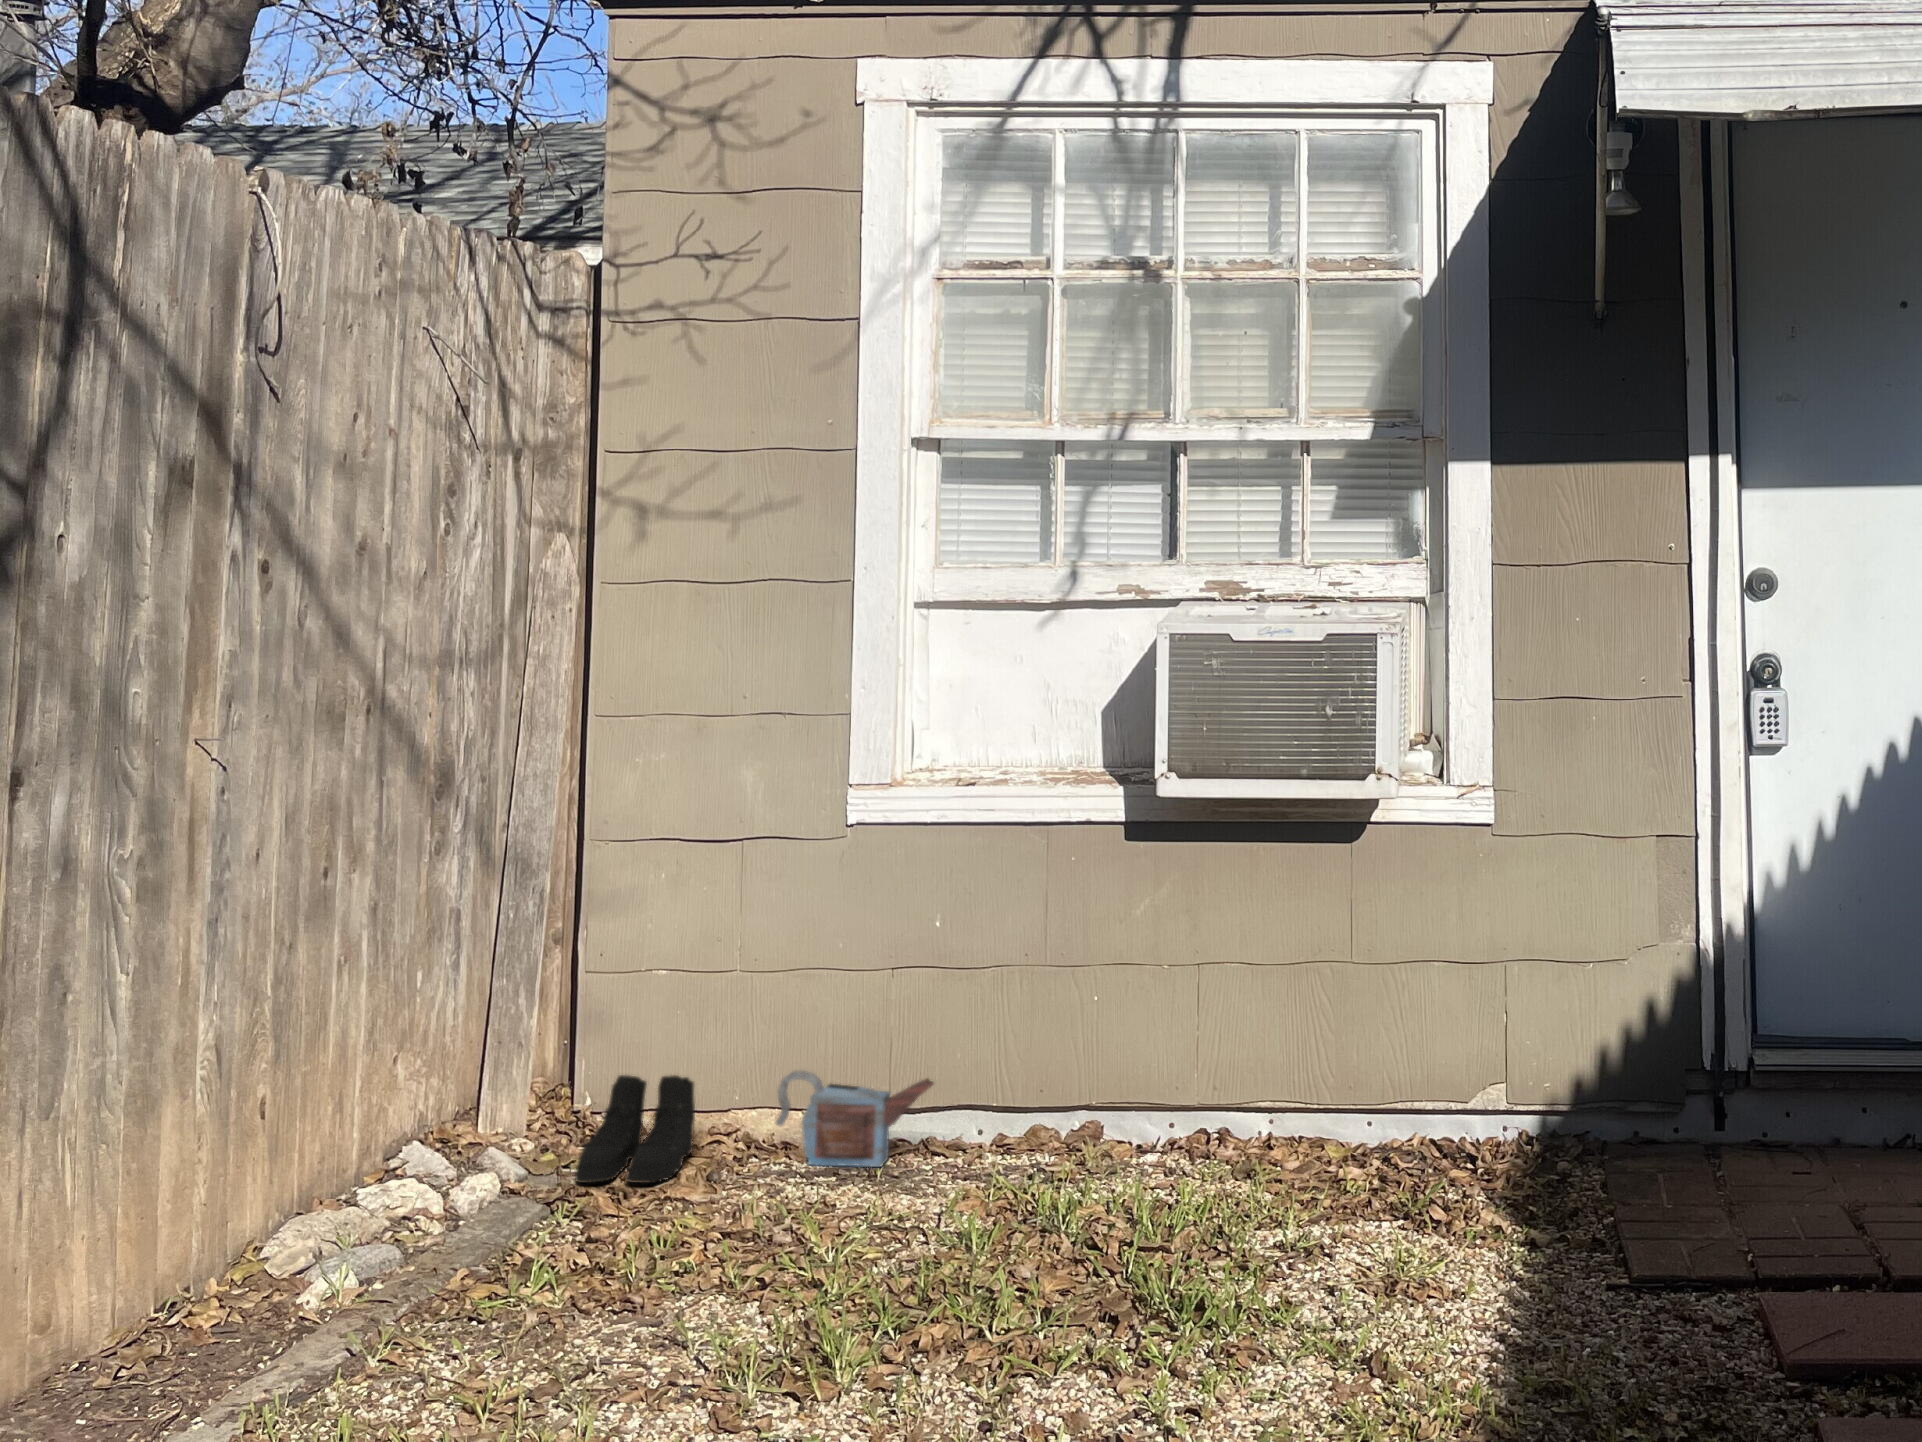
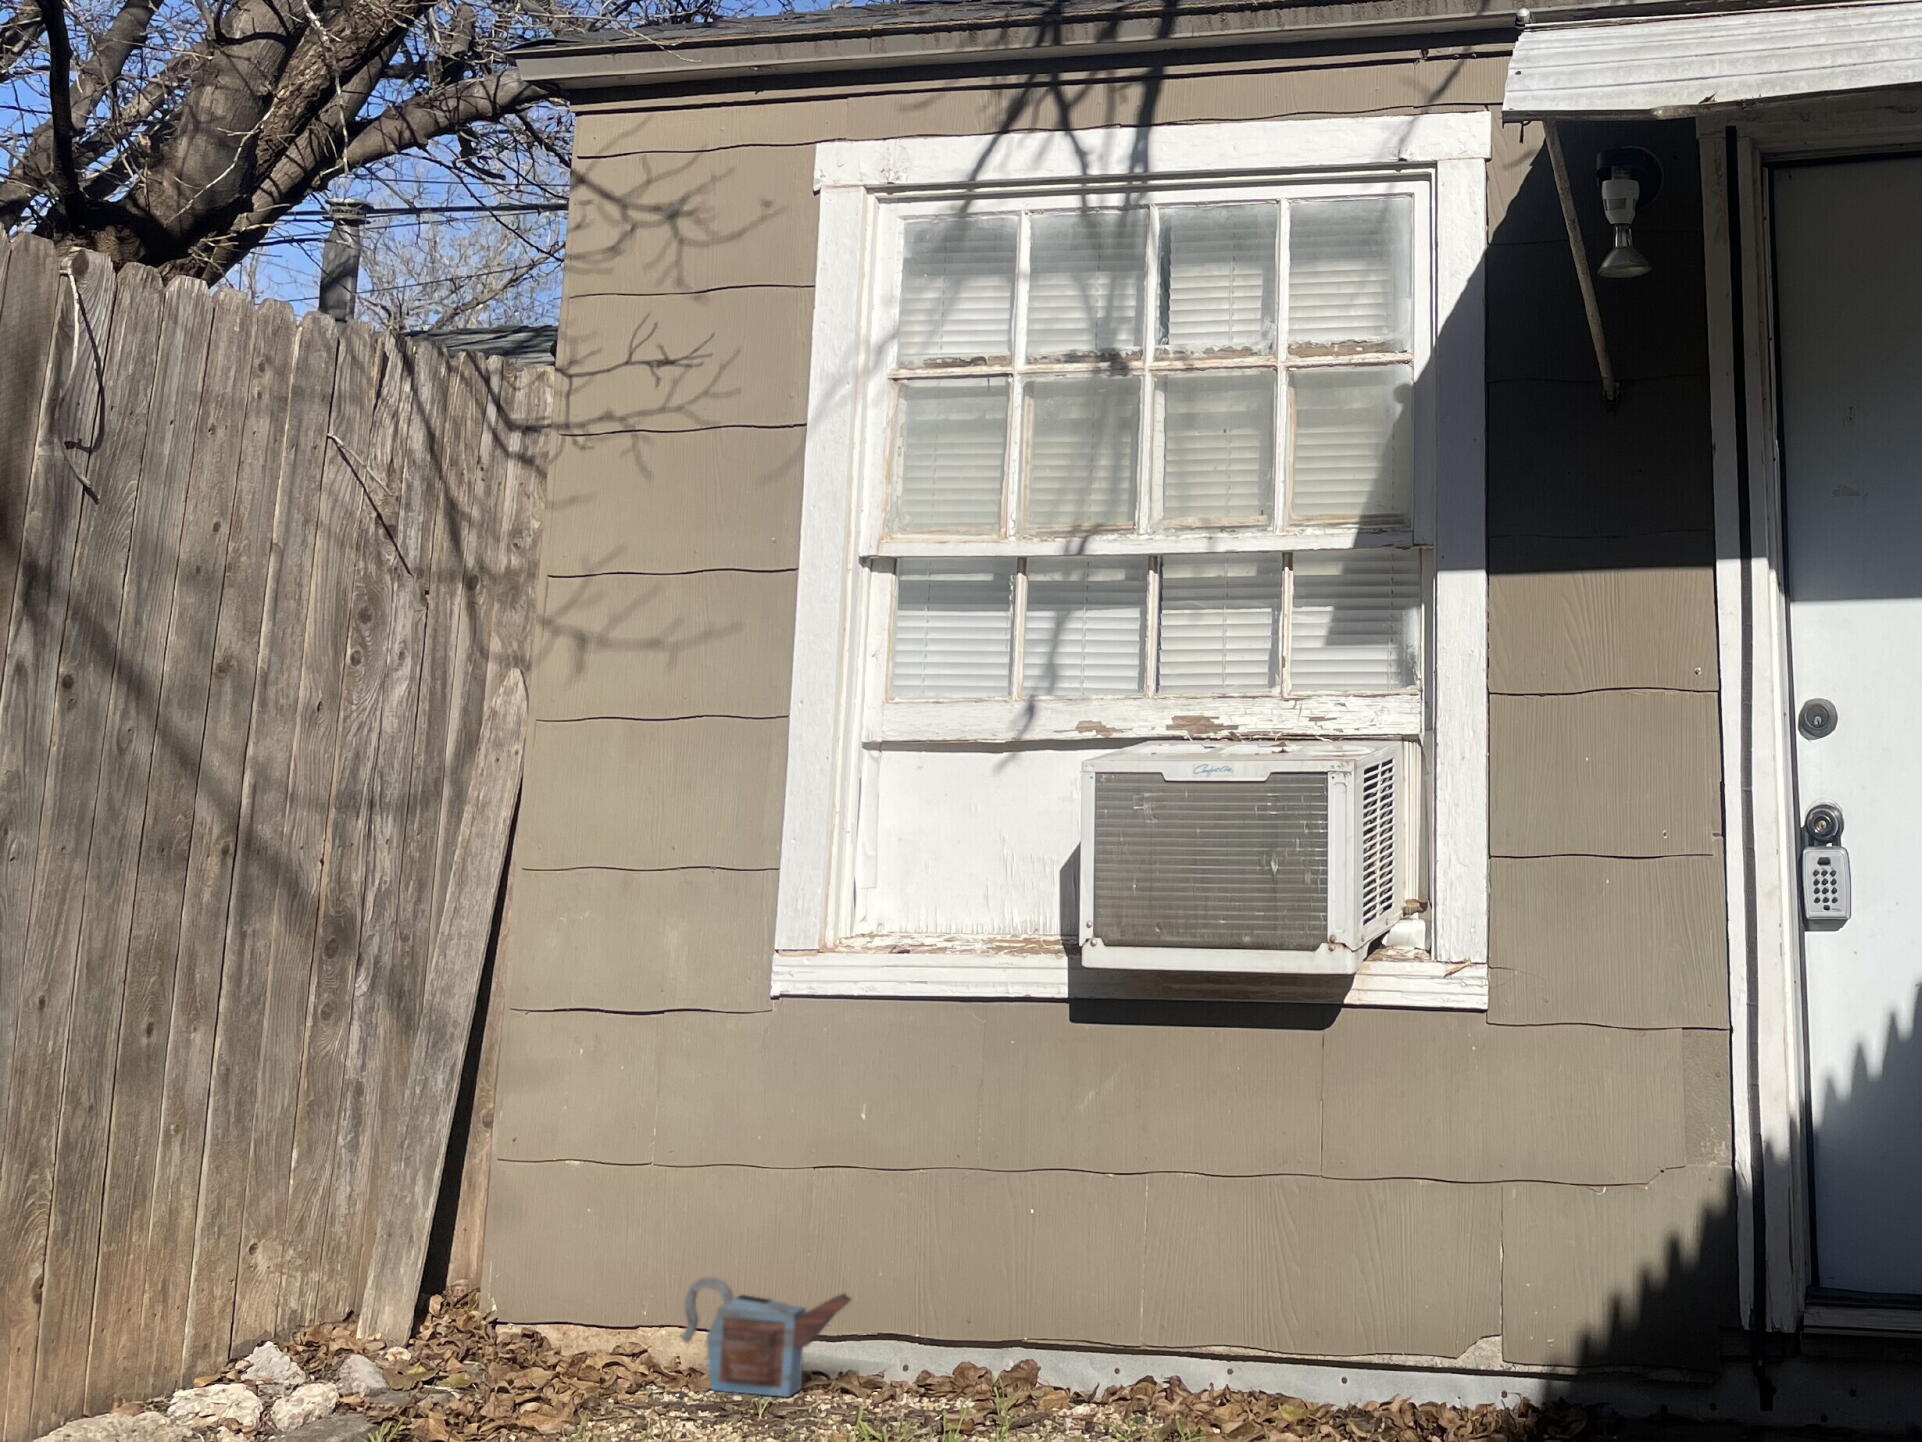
boots: present [575,1075,695,1183] -> none [453,1273,603,1399]

